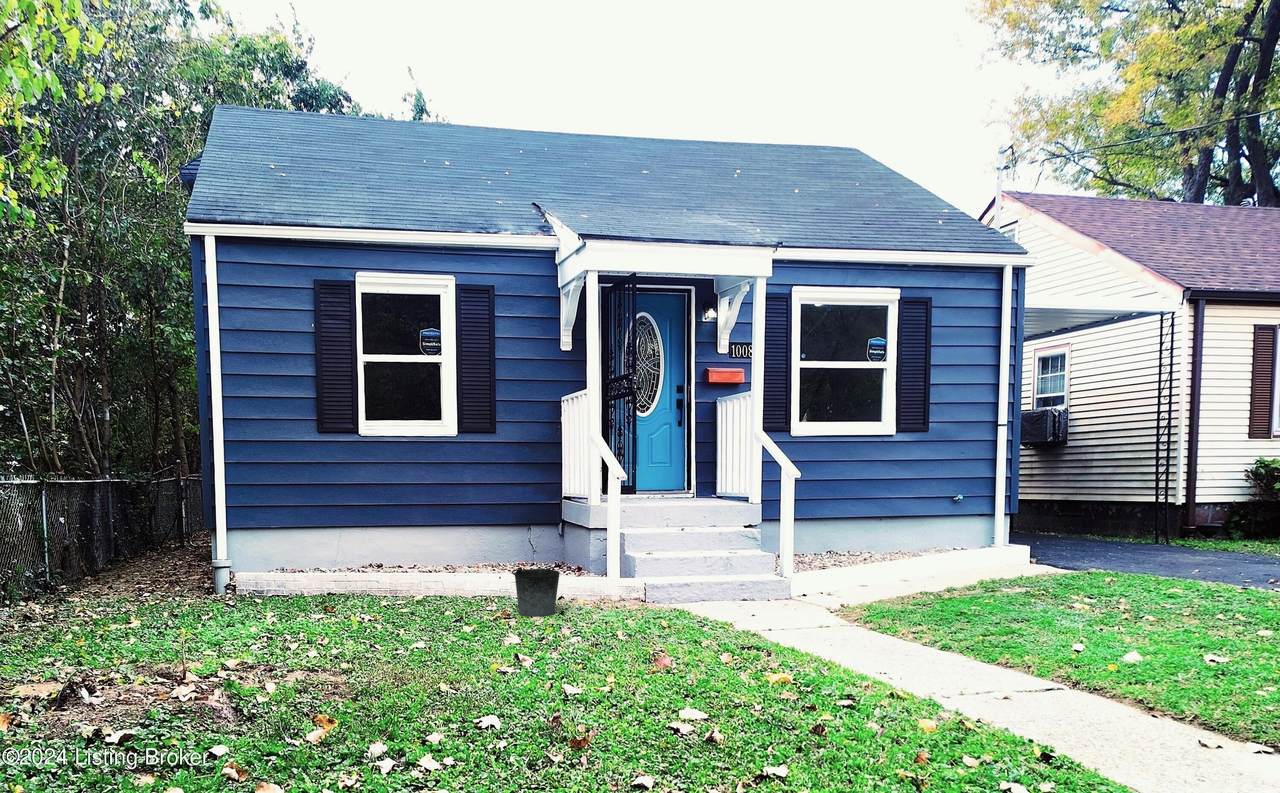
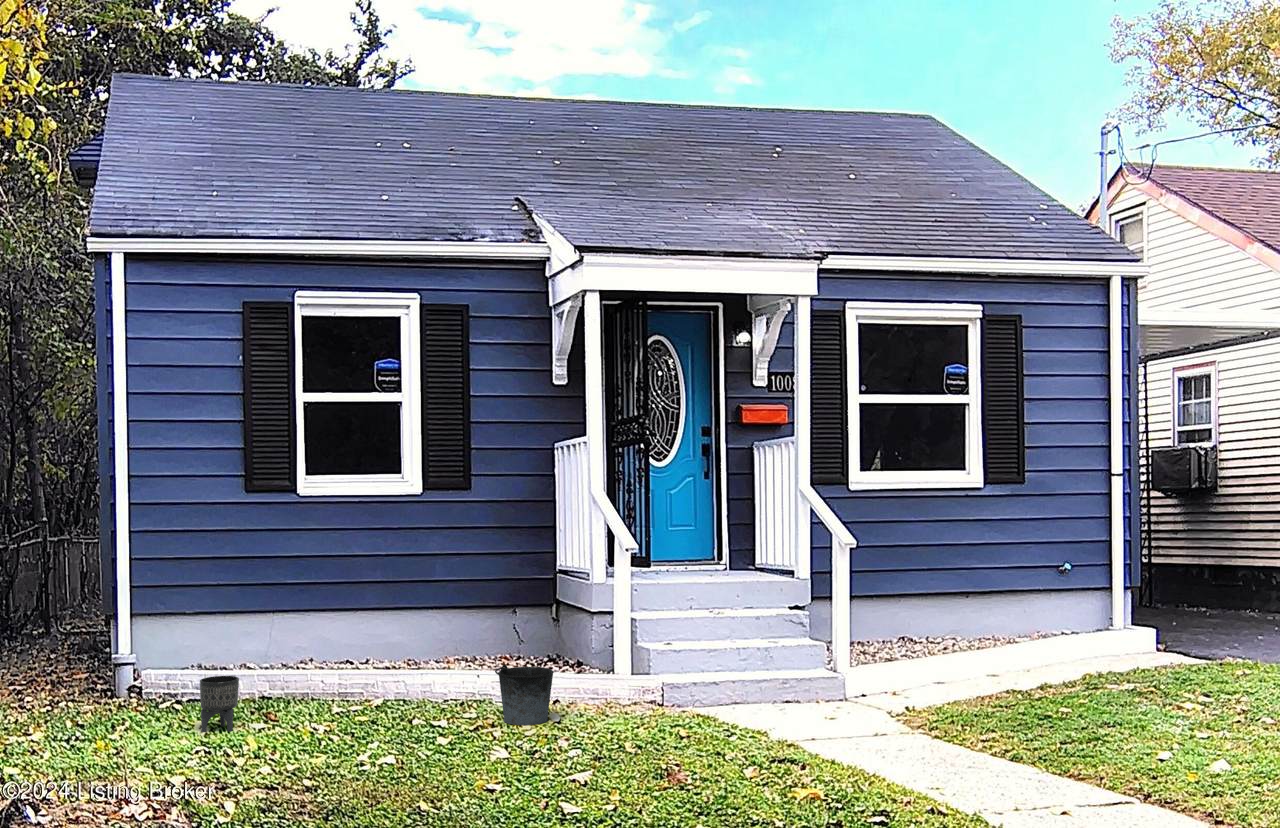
planter: none [265,575,298,621] -> present [200,676,239,732]

